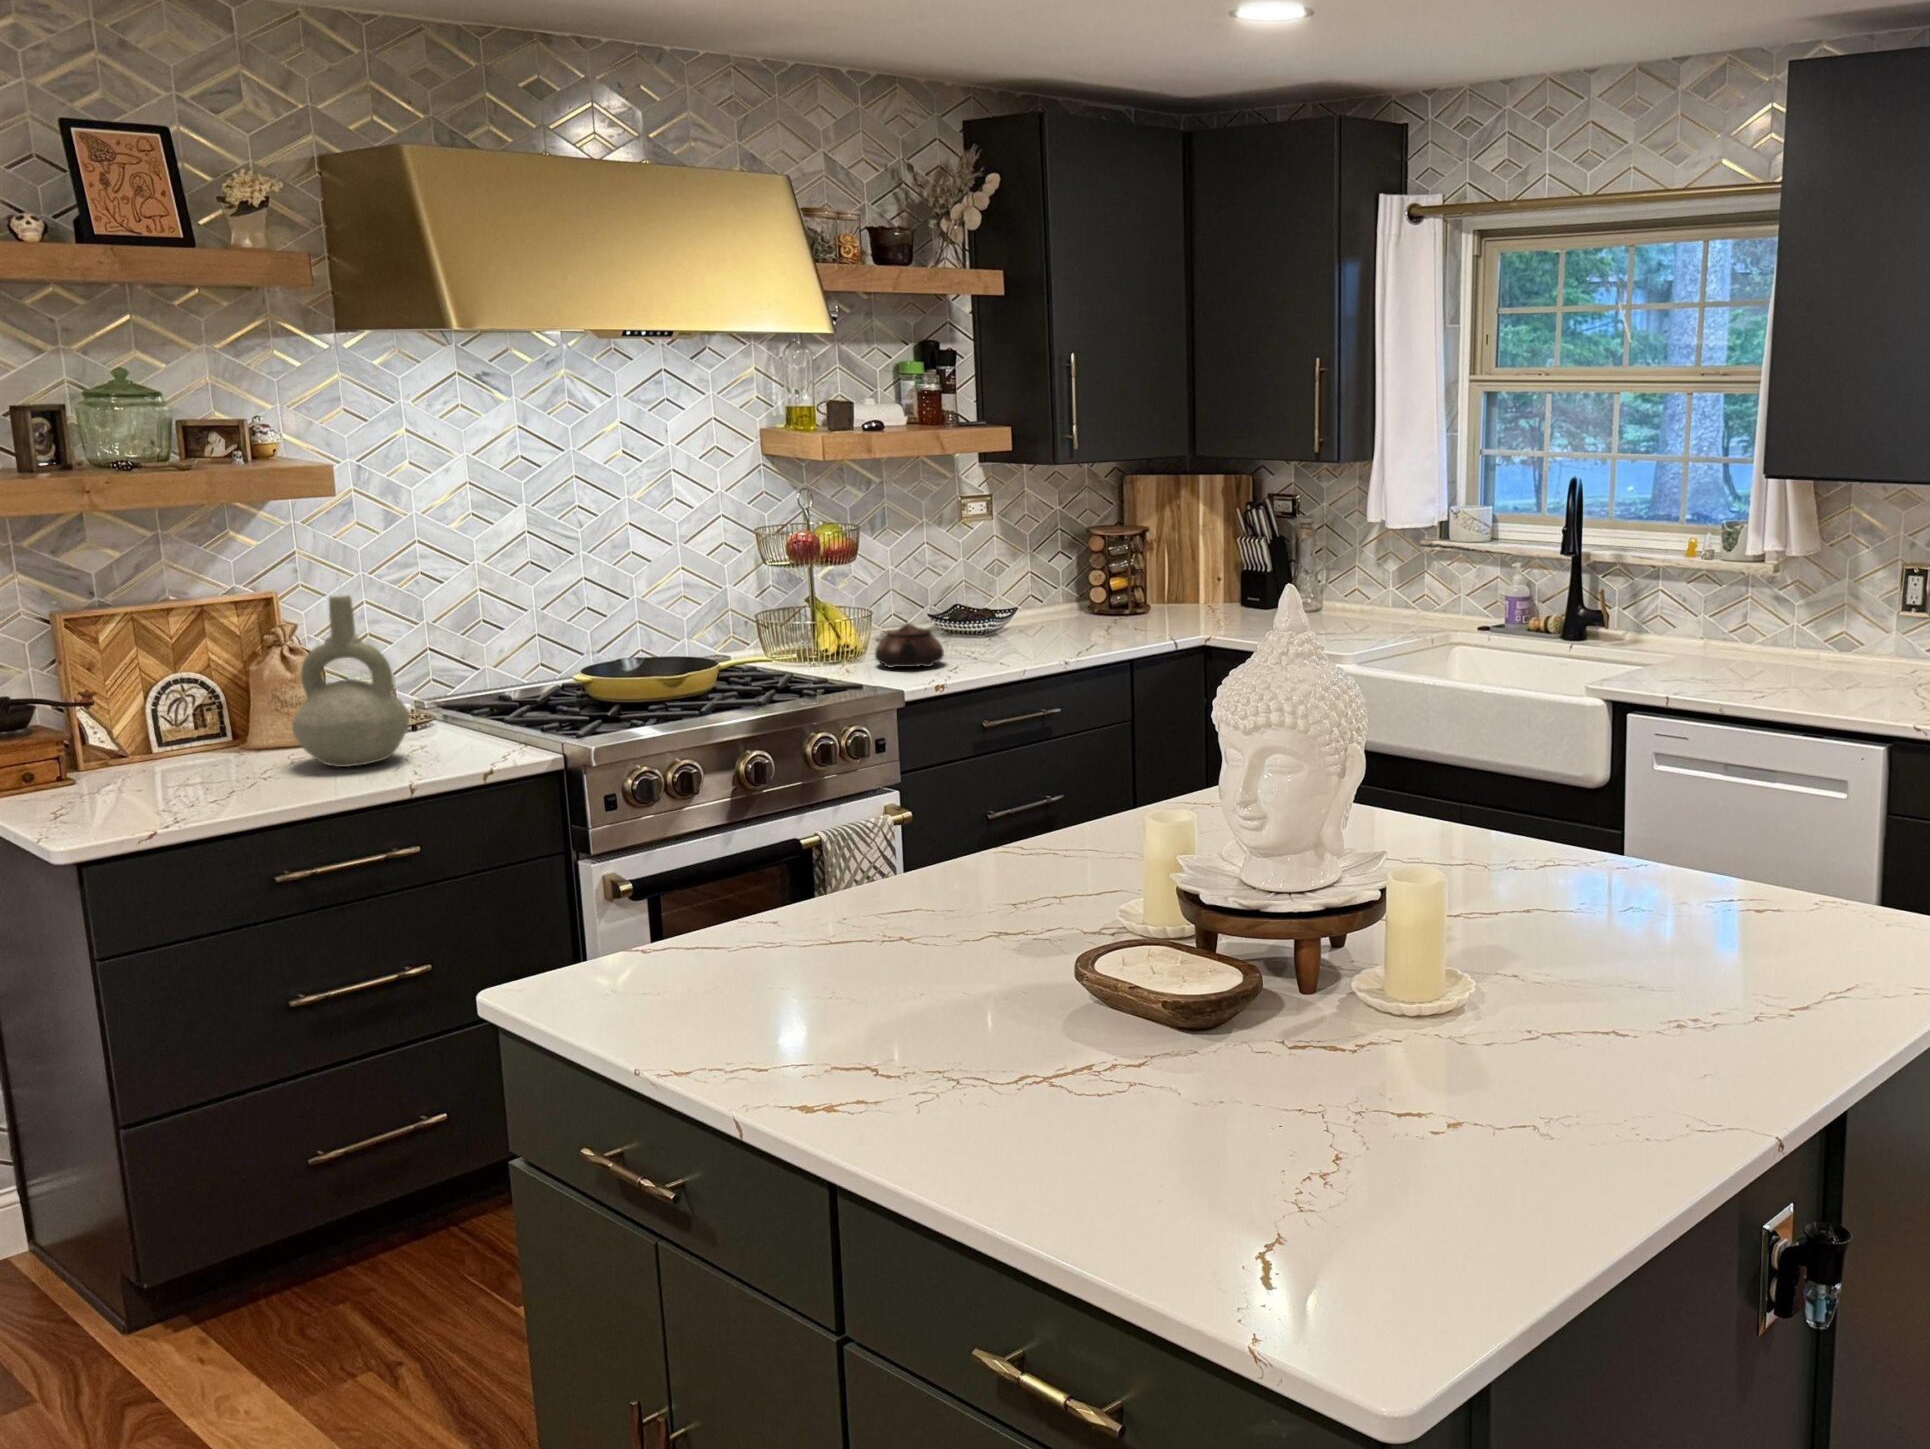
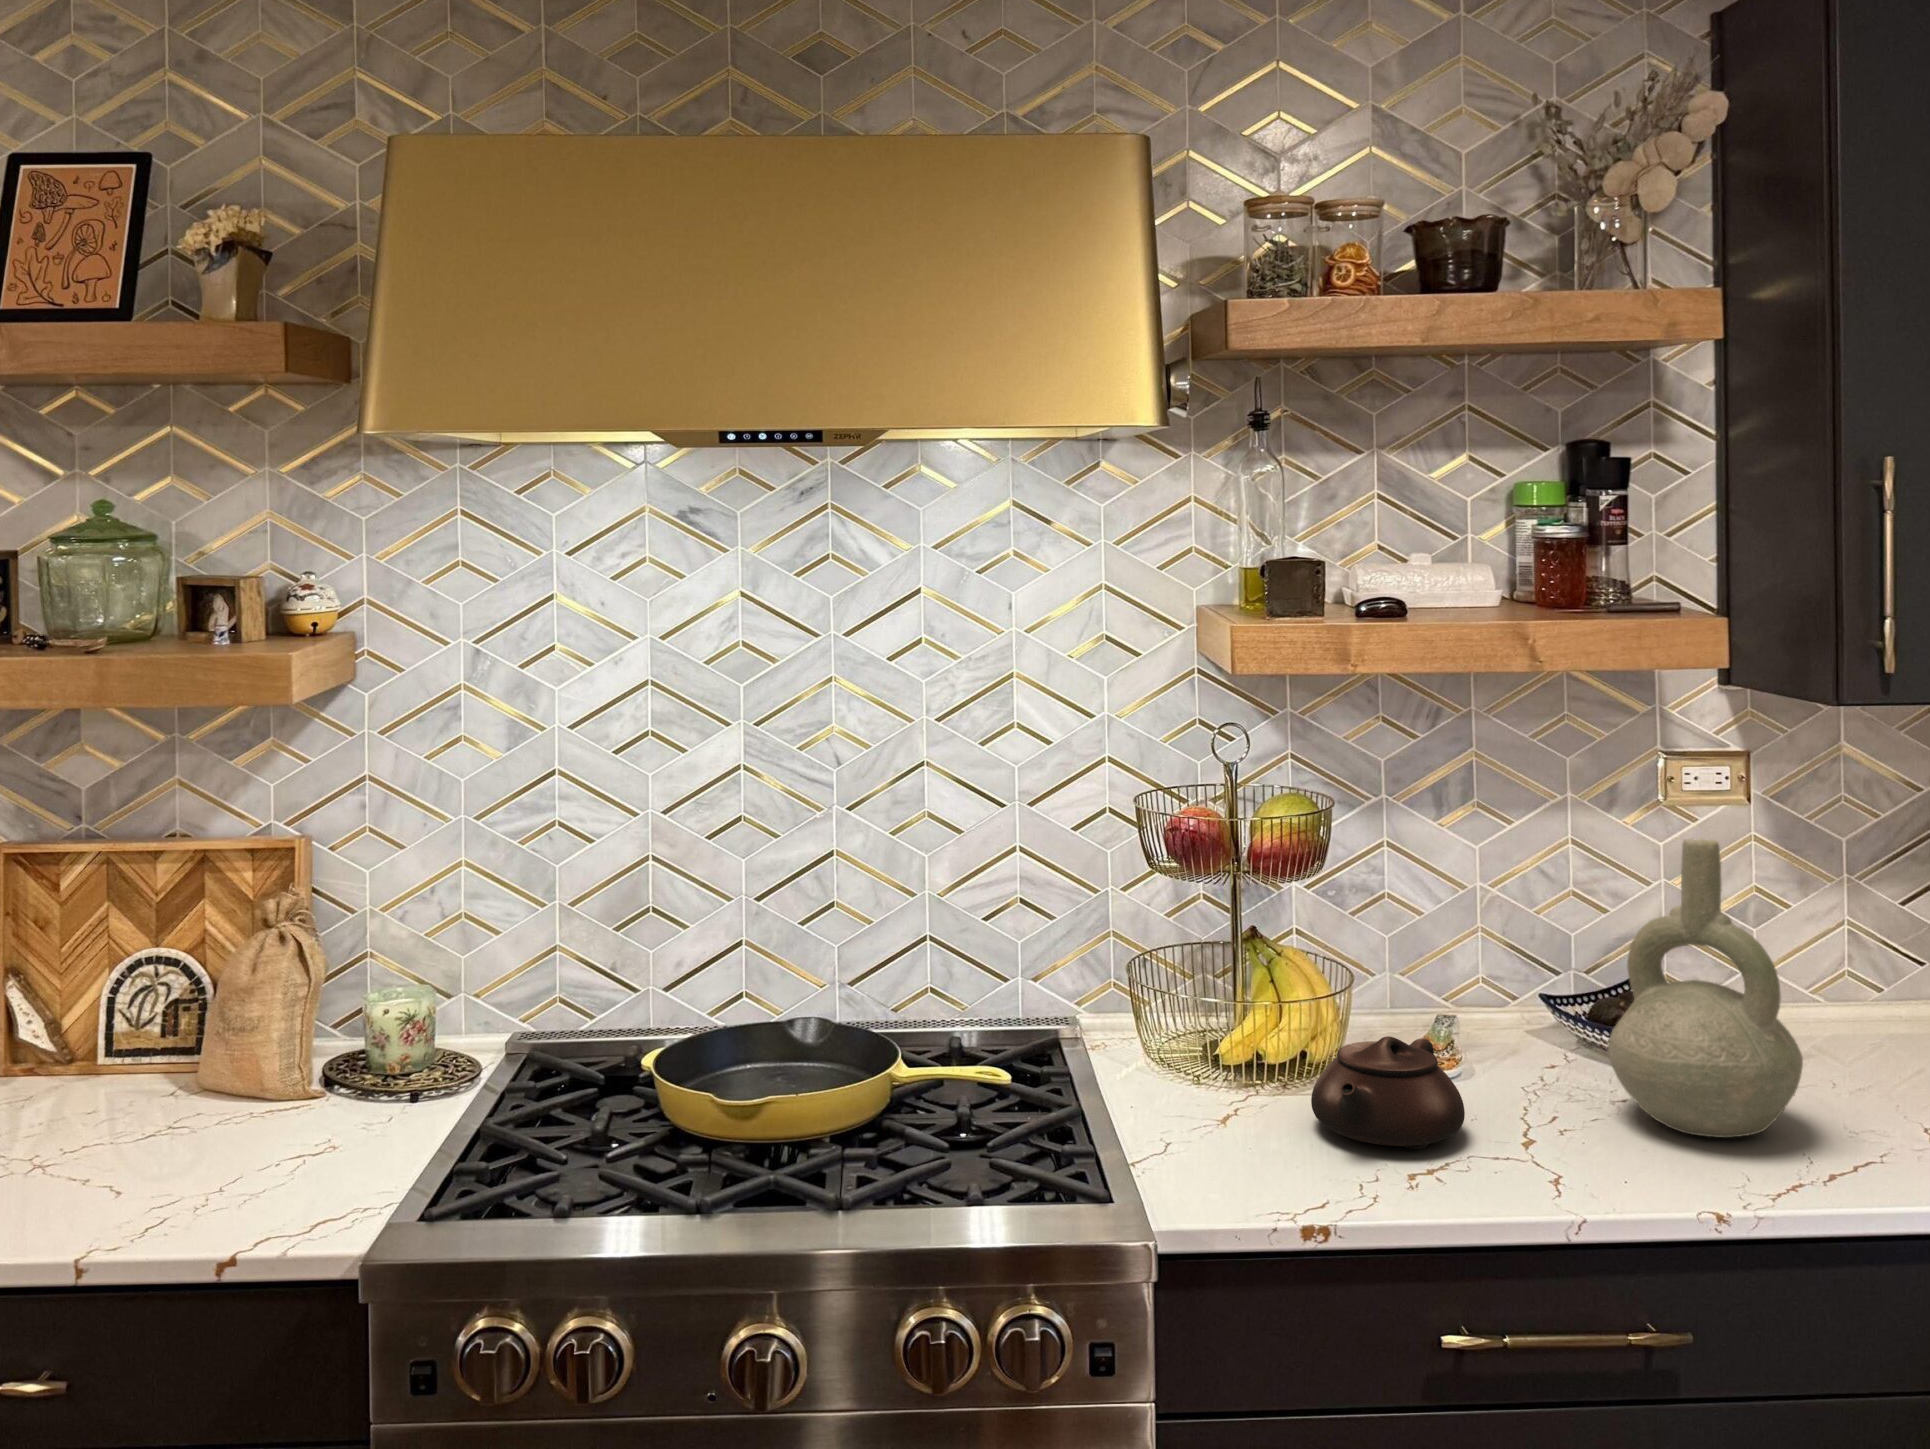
decorative vase: present [292,595,409,767] -> present [1608,839,1803,1138]

